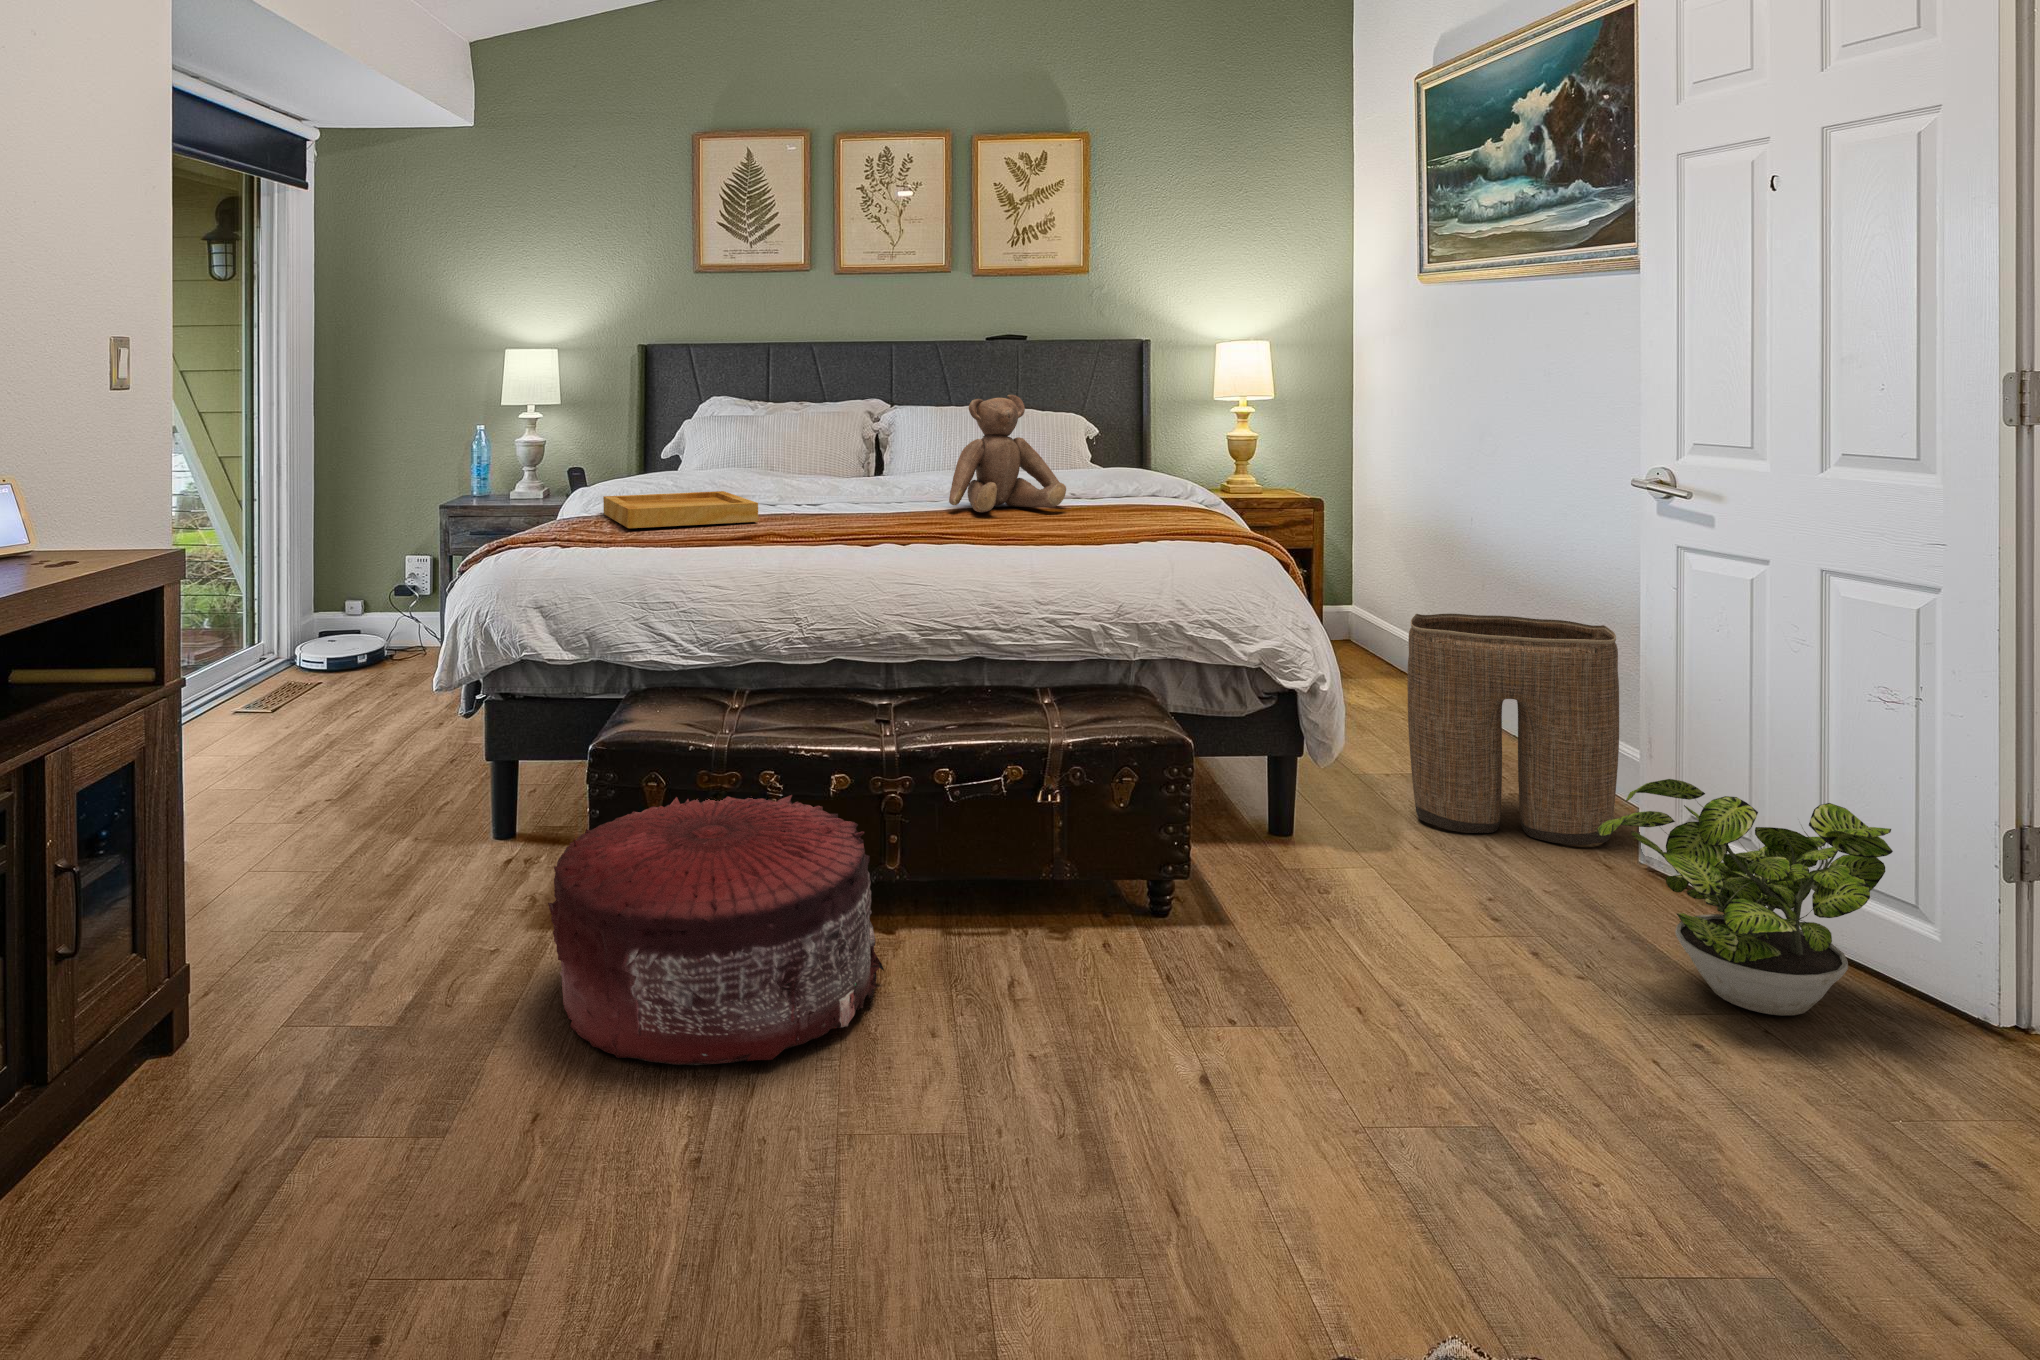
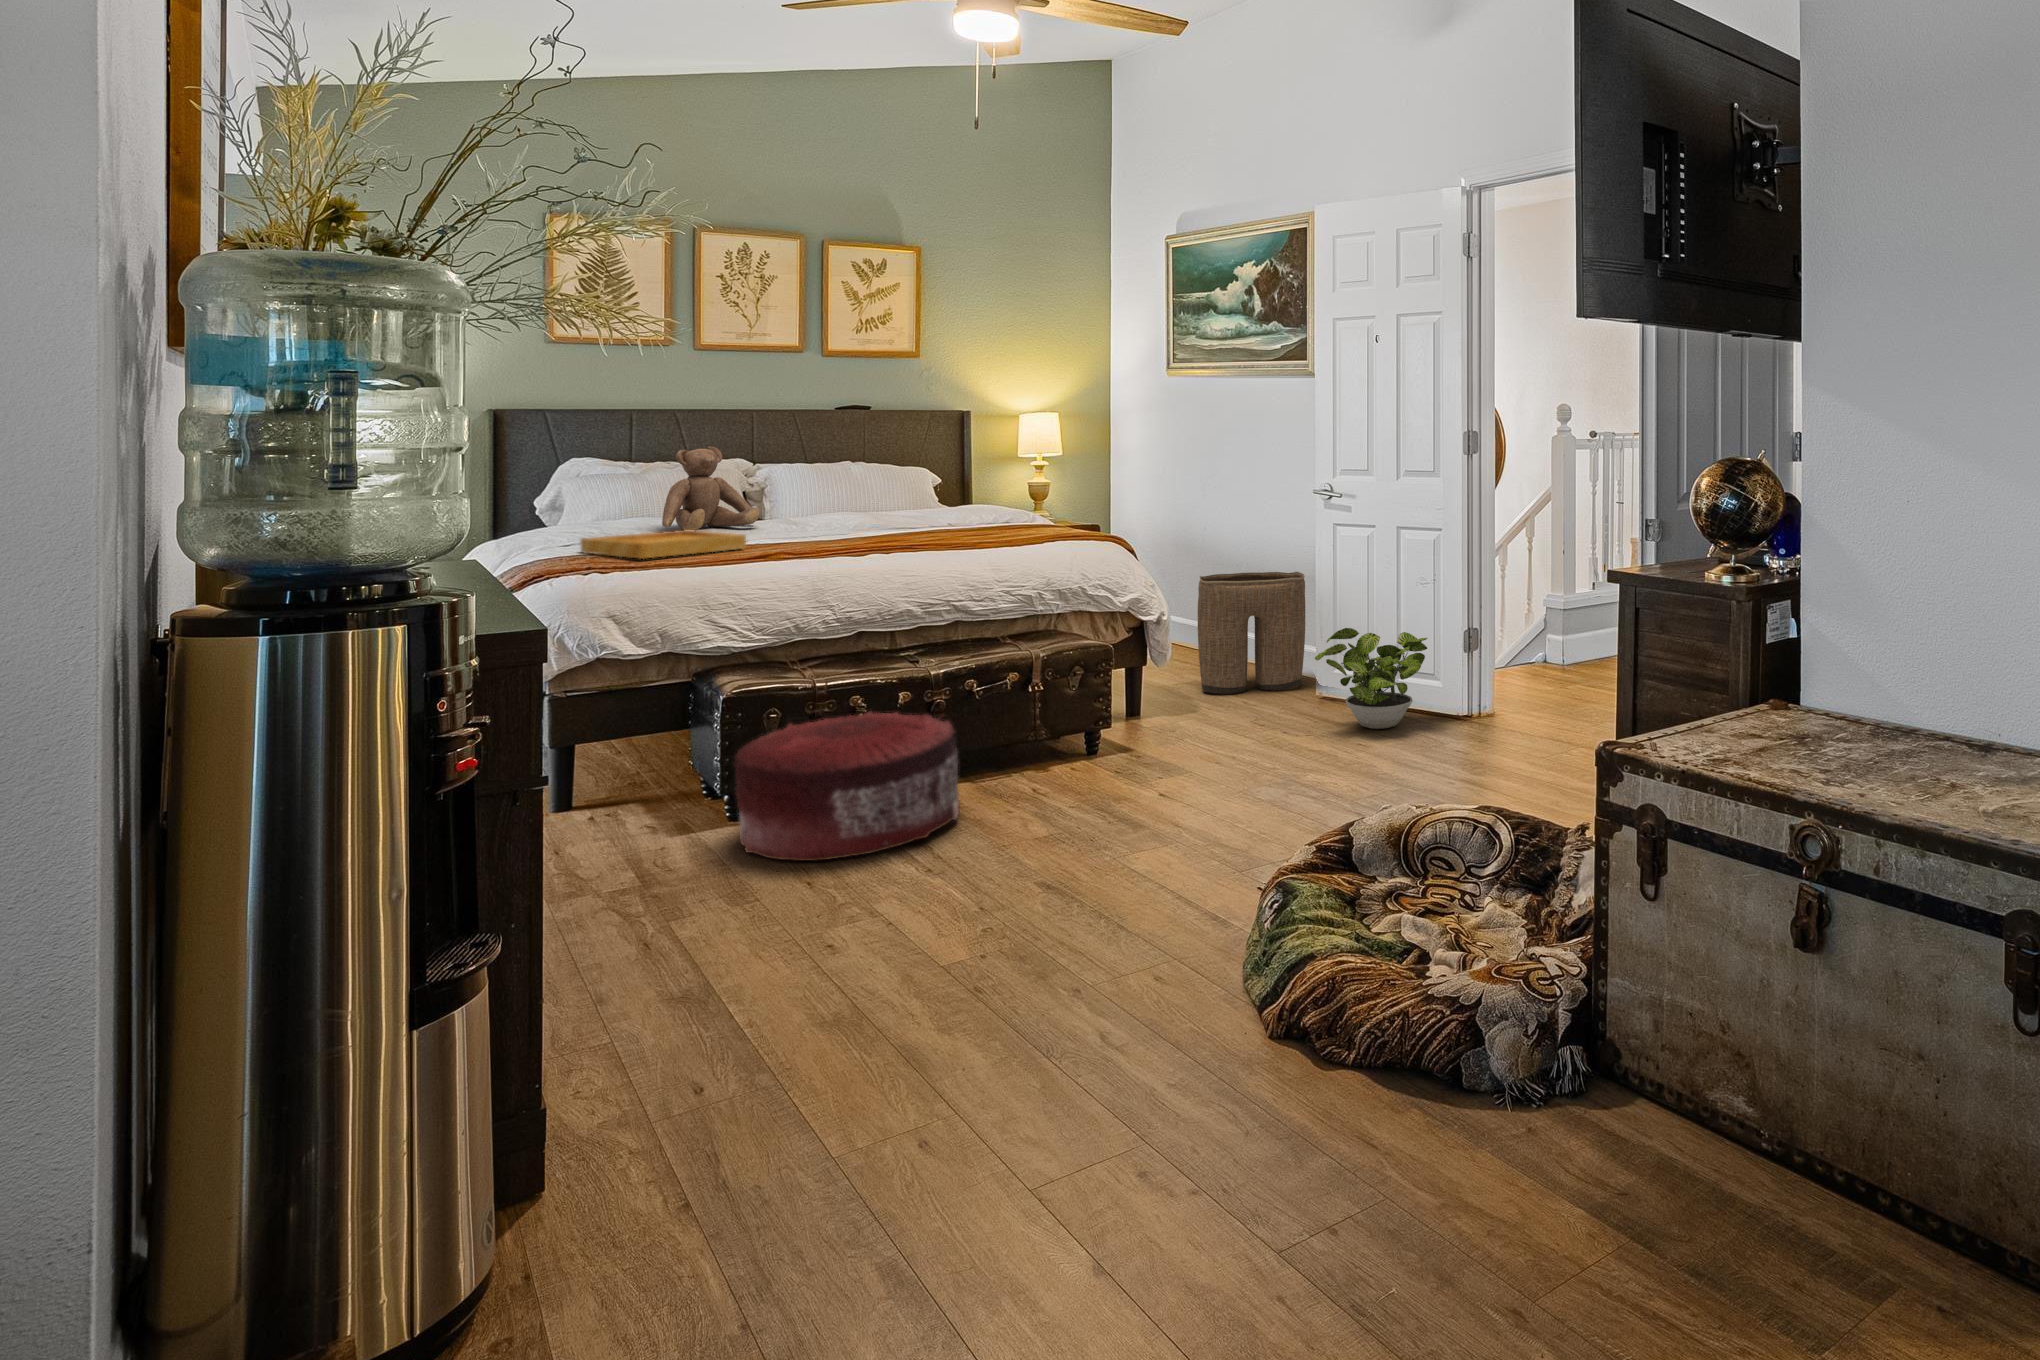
teddy bear: present [949,395,1066,512] -> present [662,447,760,531]

